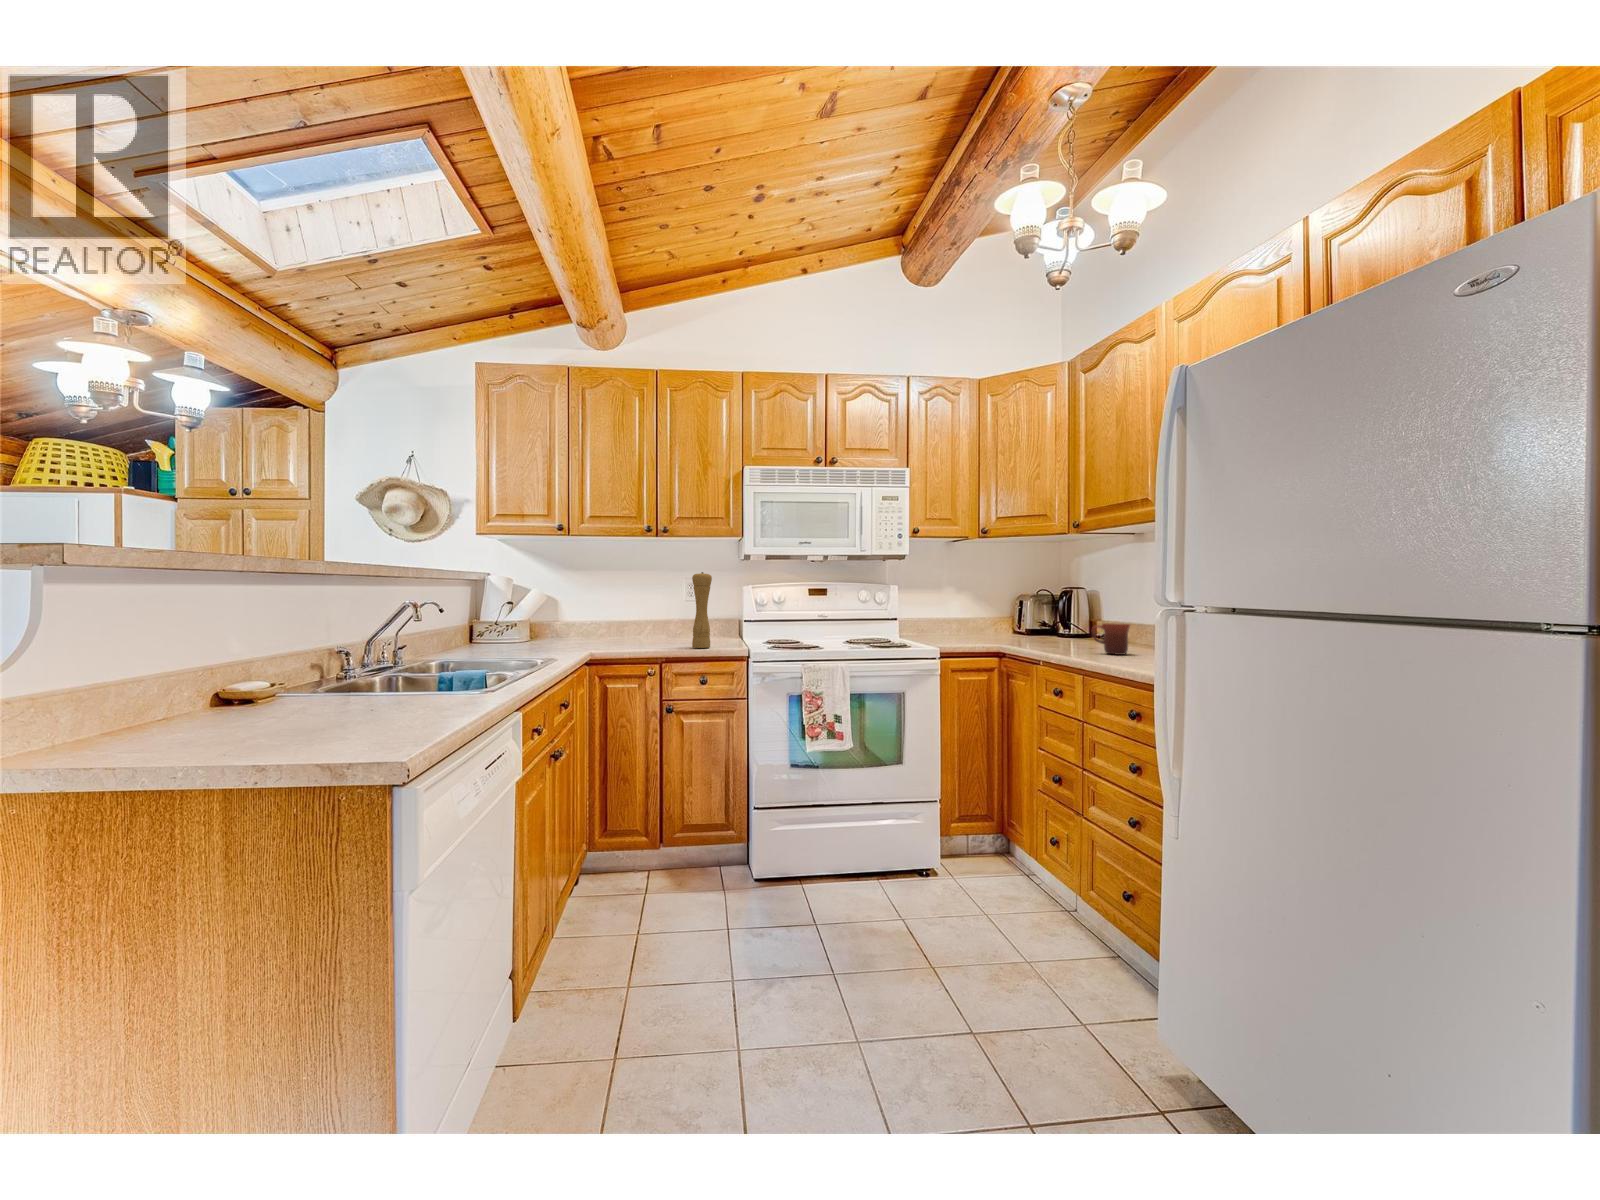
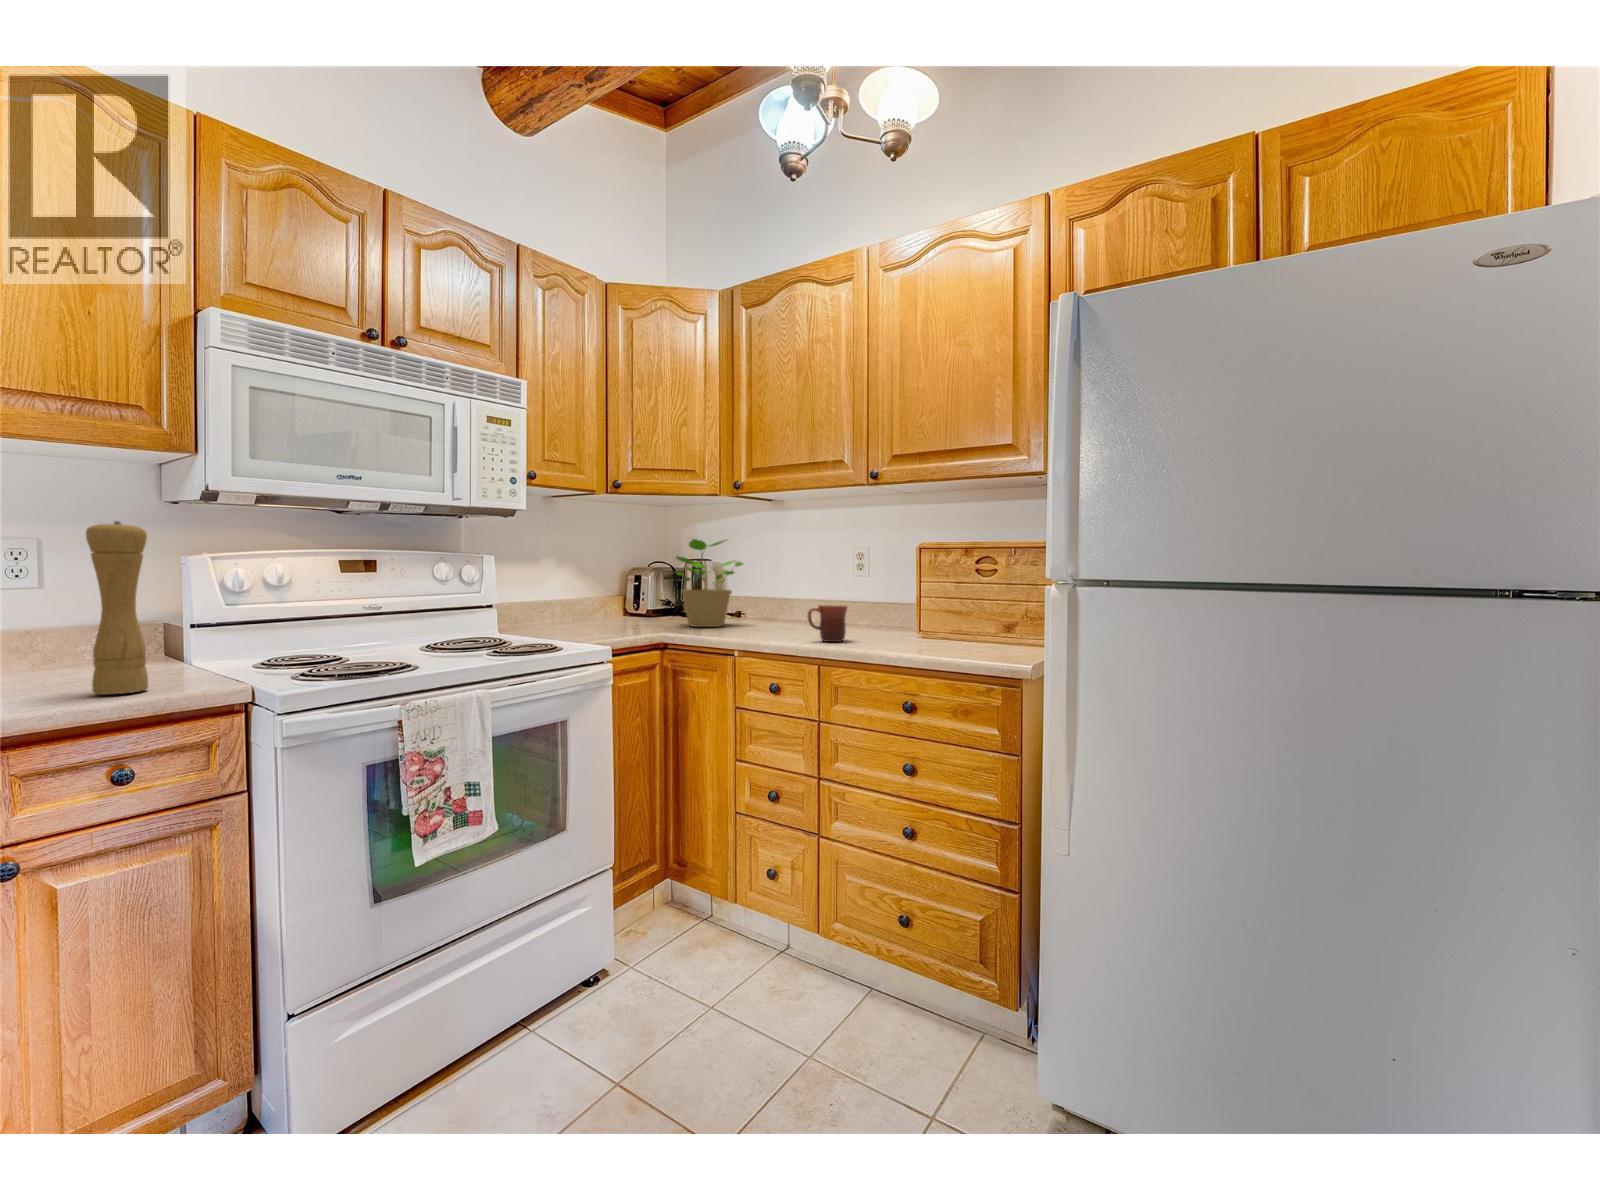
potted plant: none [1022,569,1087,641] -> present [676,539,743,627]

